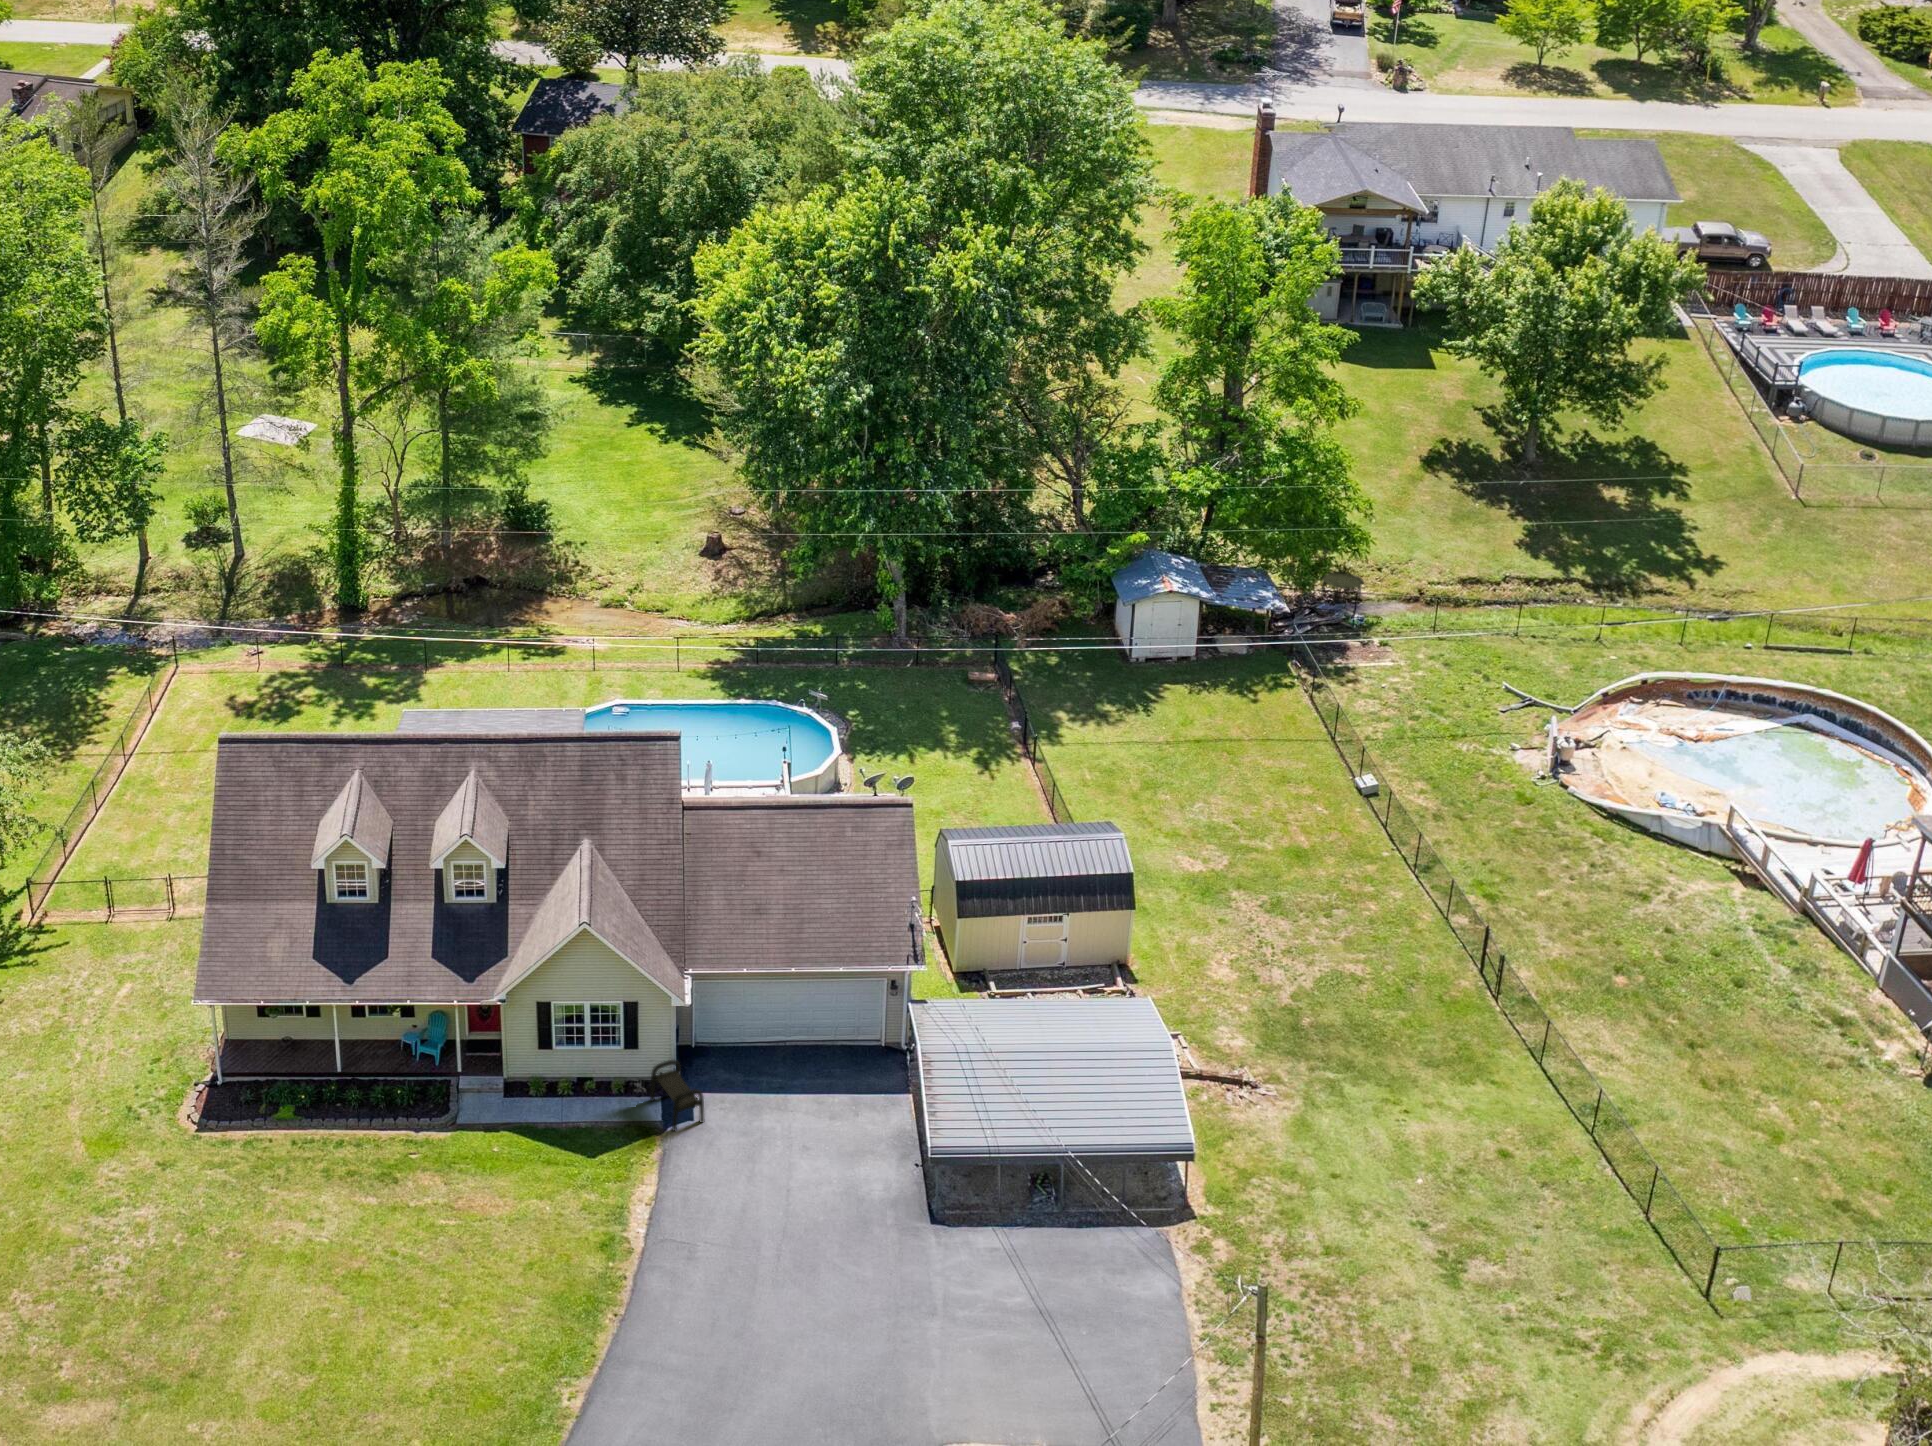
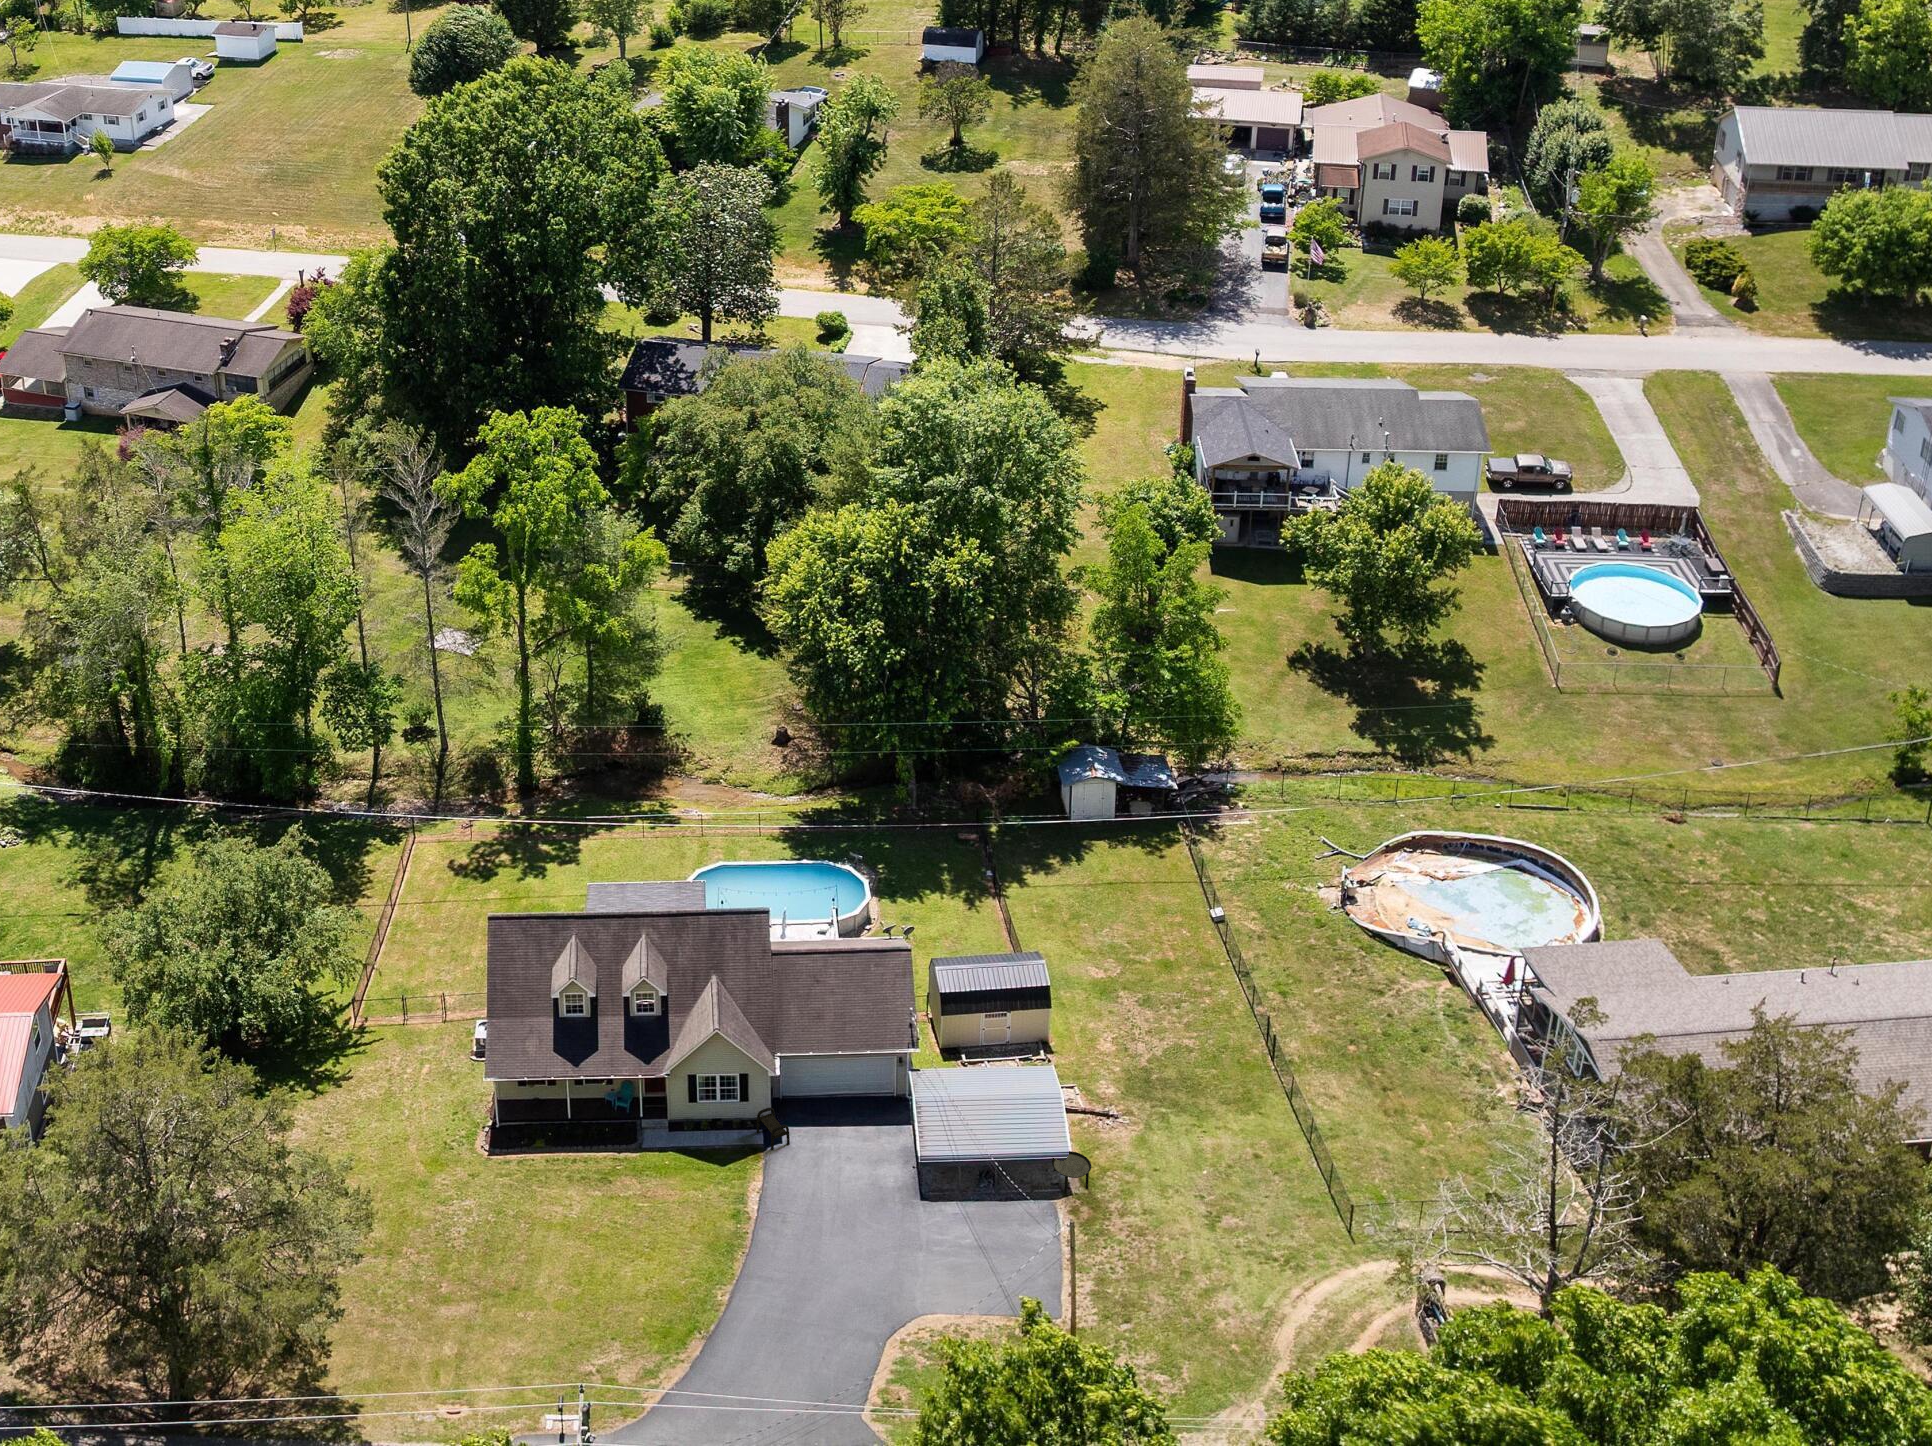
round table: present [1321,571,1364,607] -> present [1052,1151,1091,1194]

